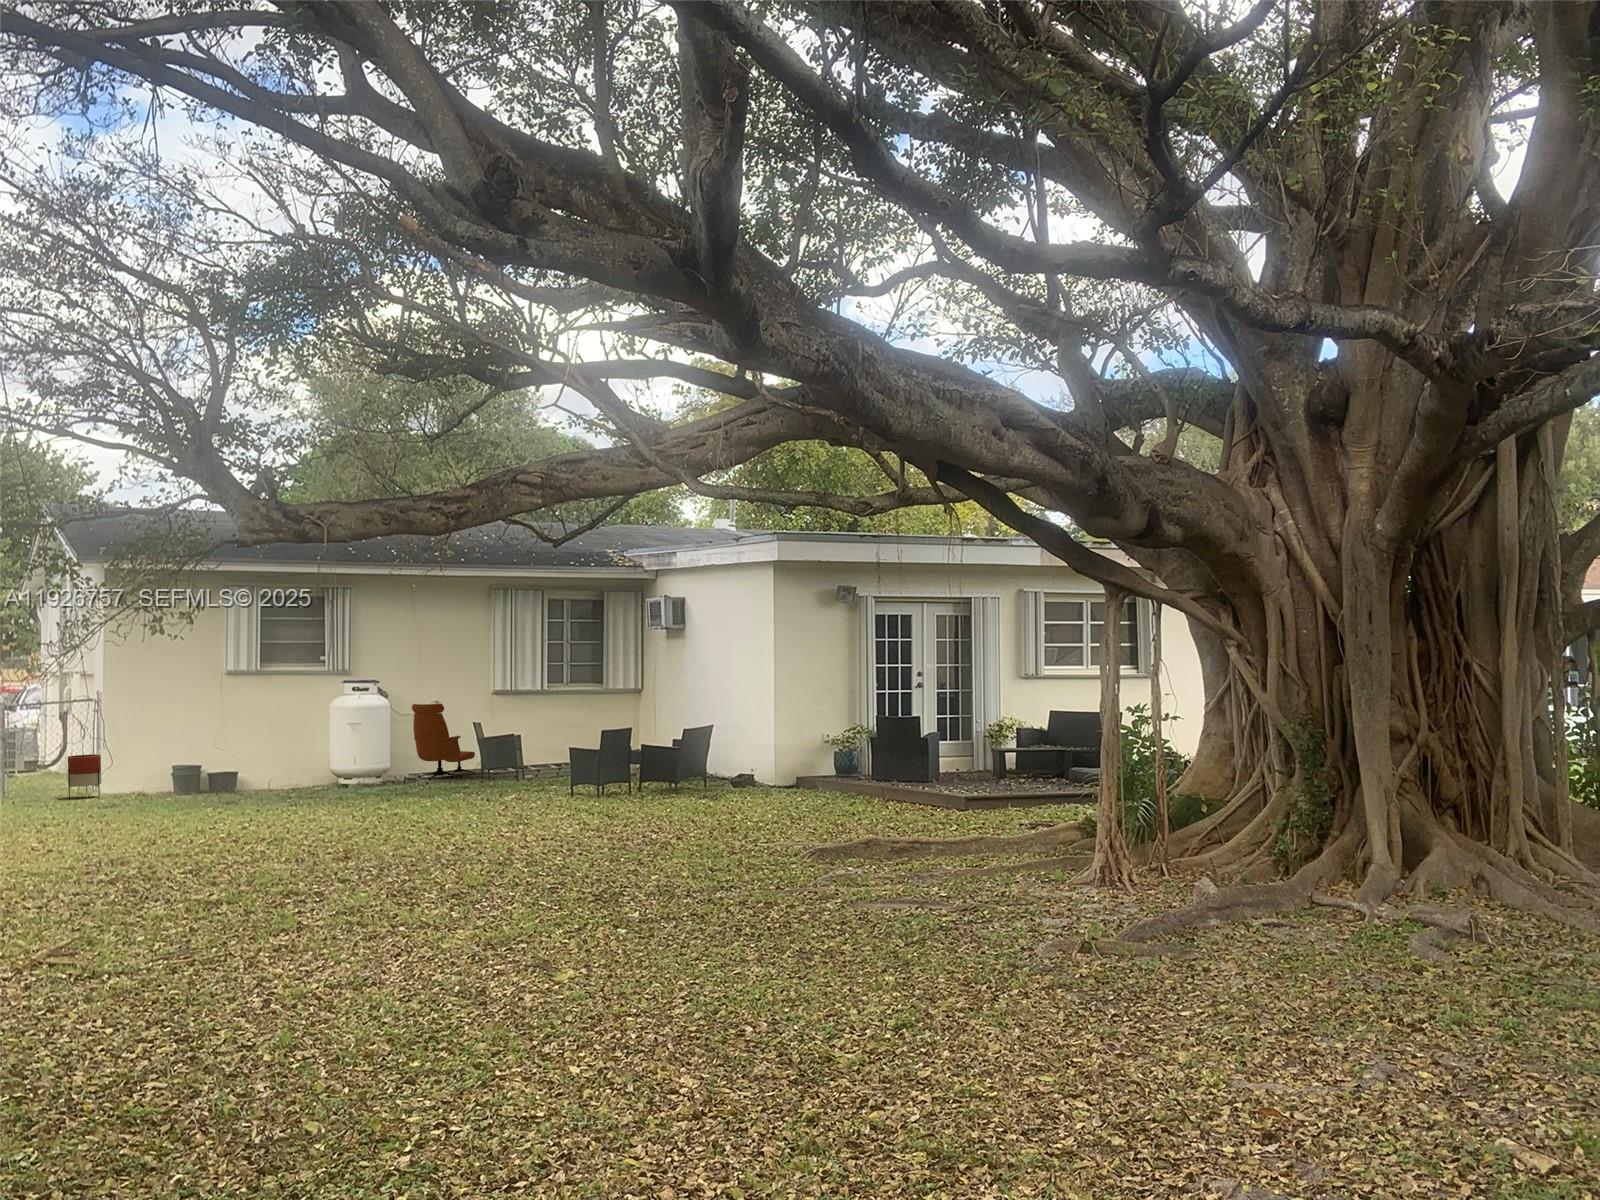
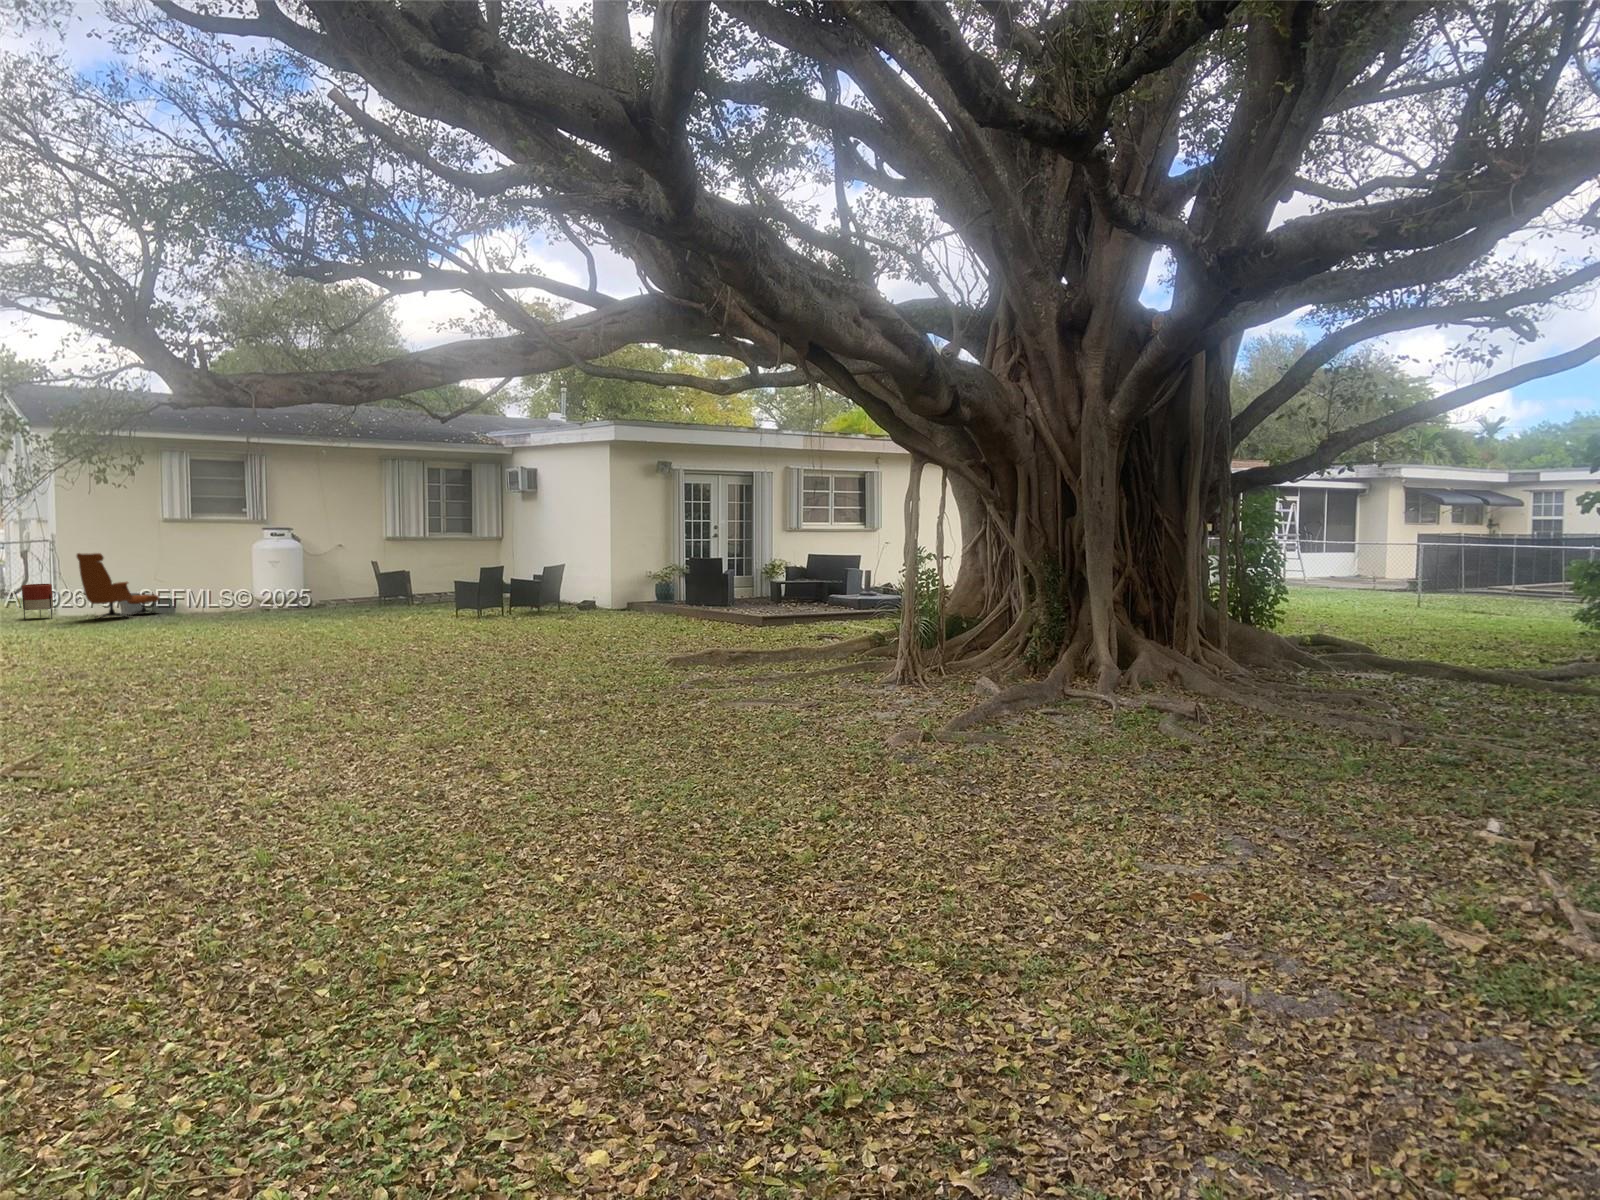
lounge chair: present [412,704,475,780] -> present [77,553,159,620]

